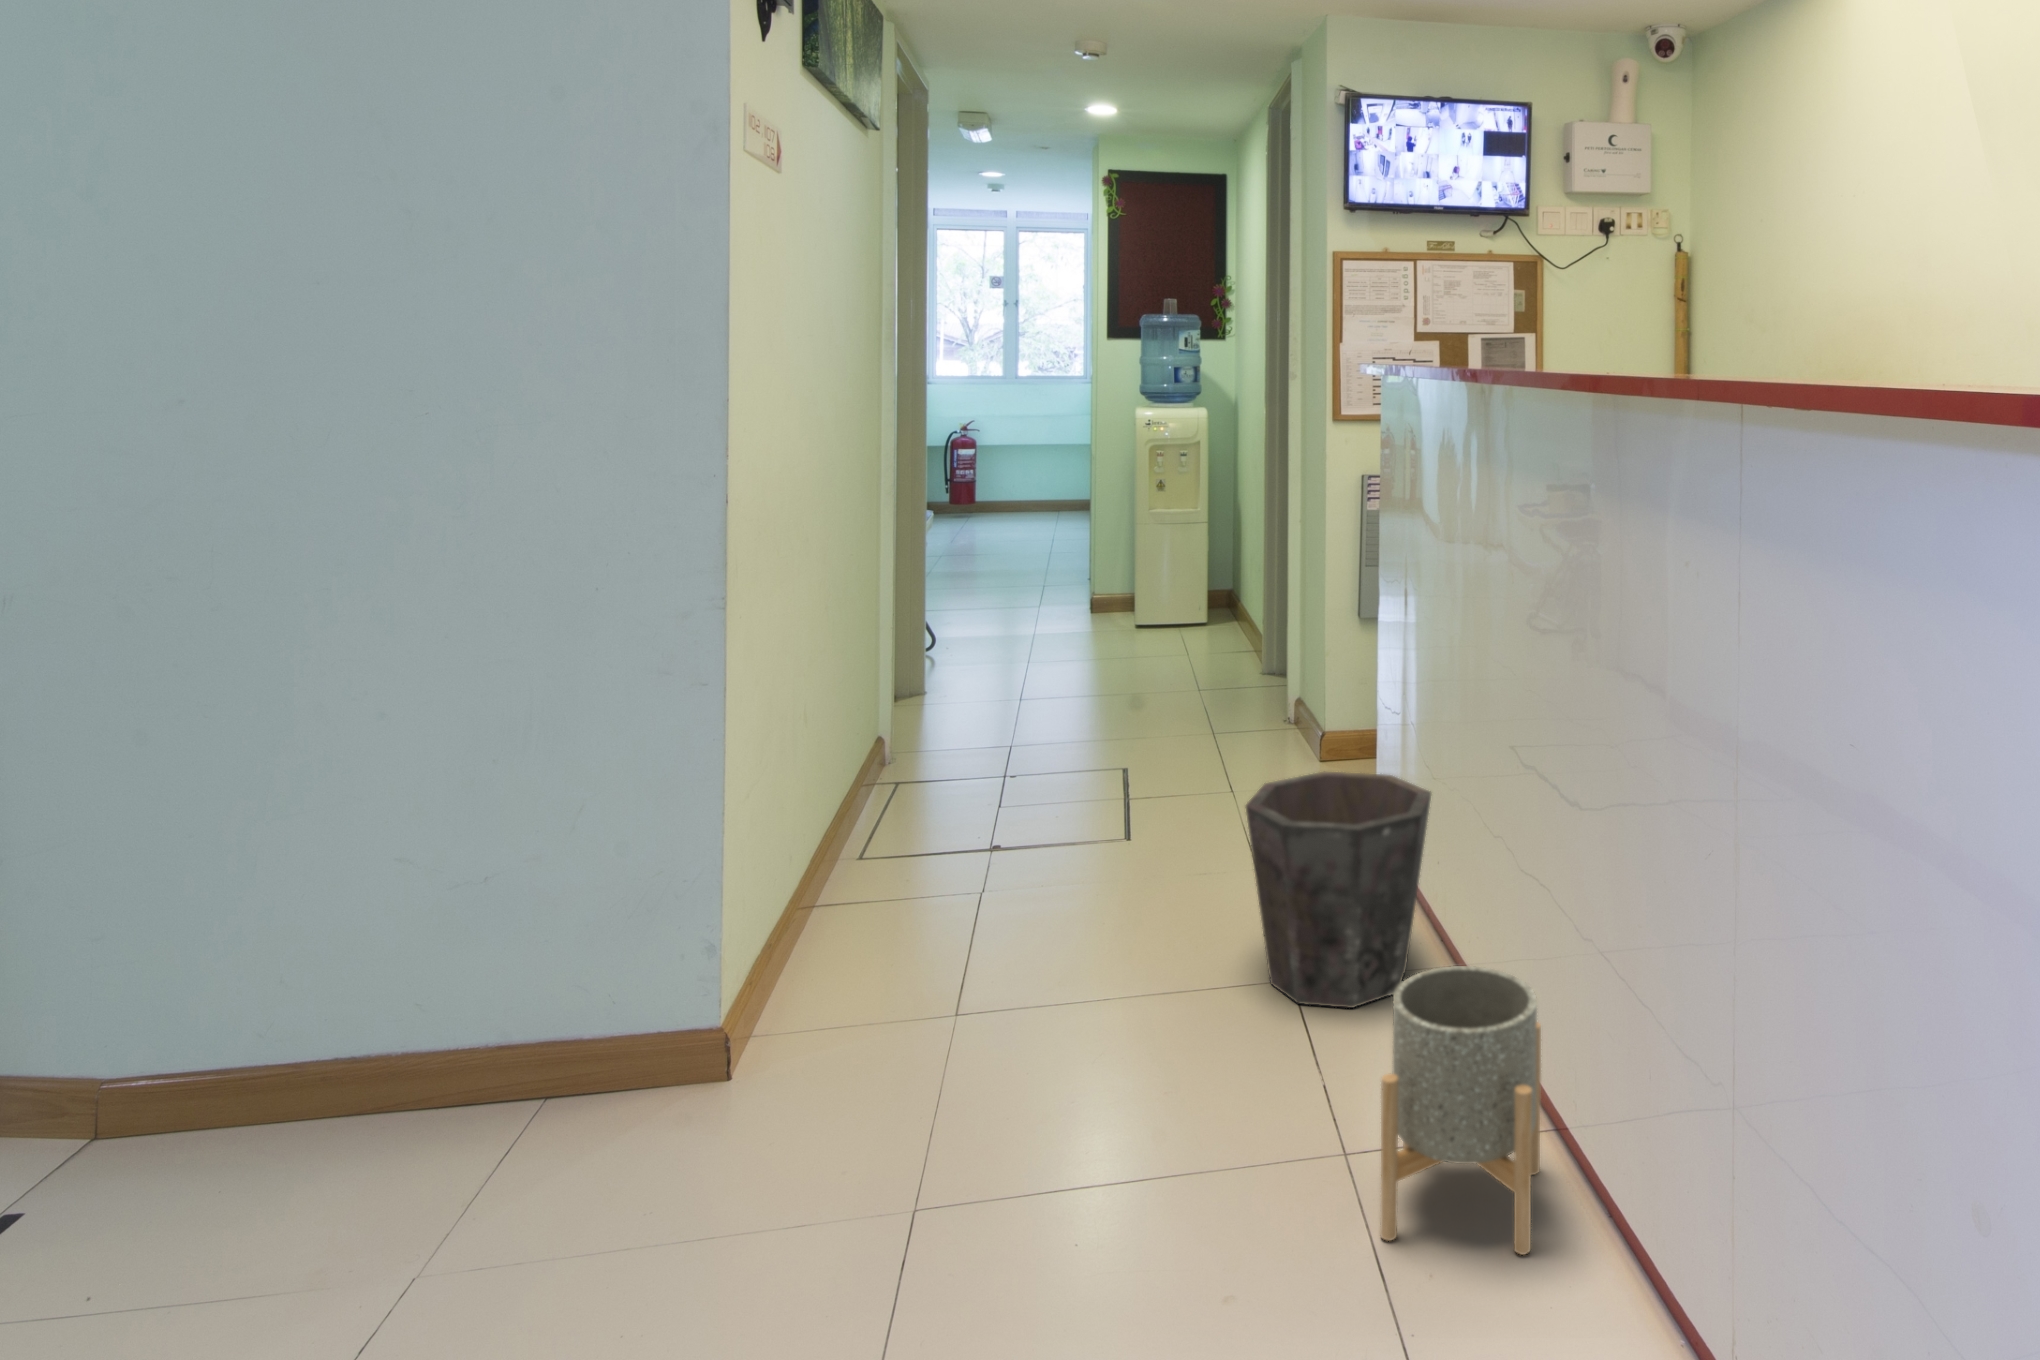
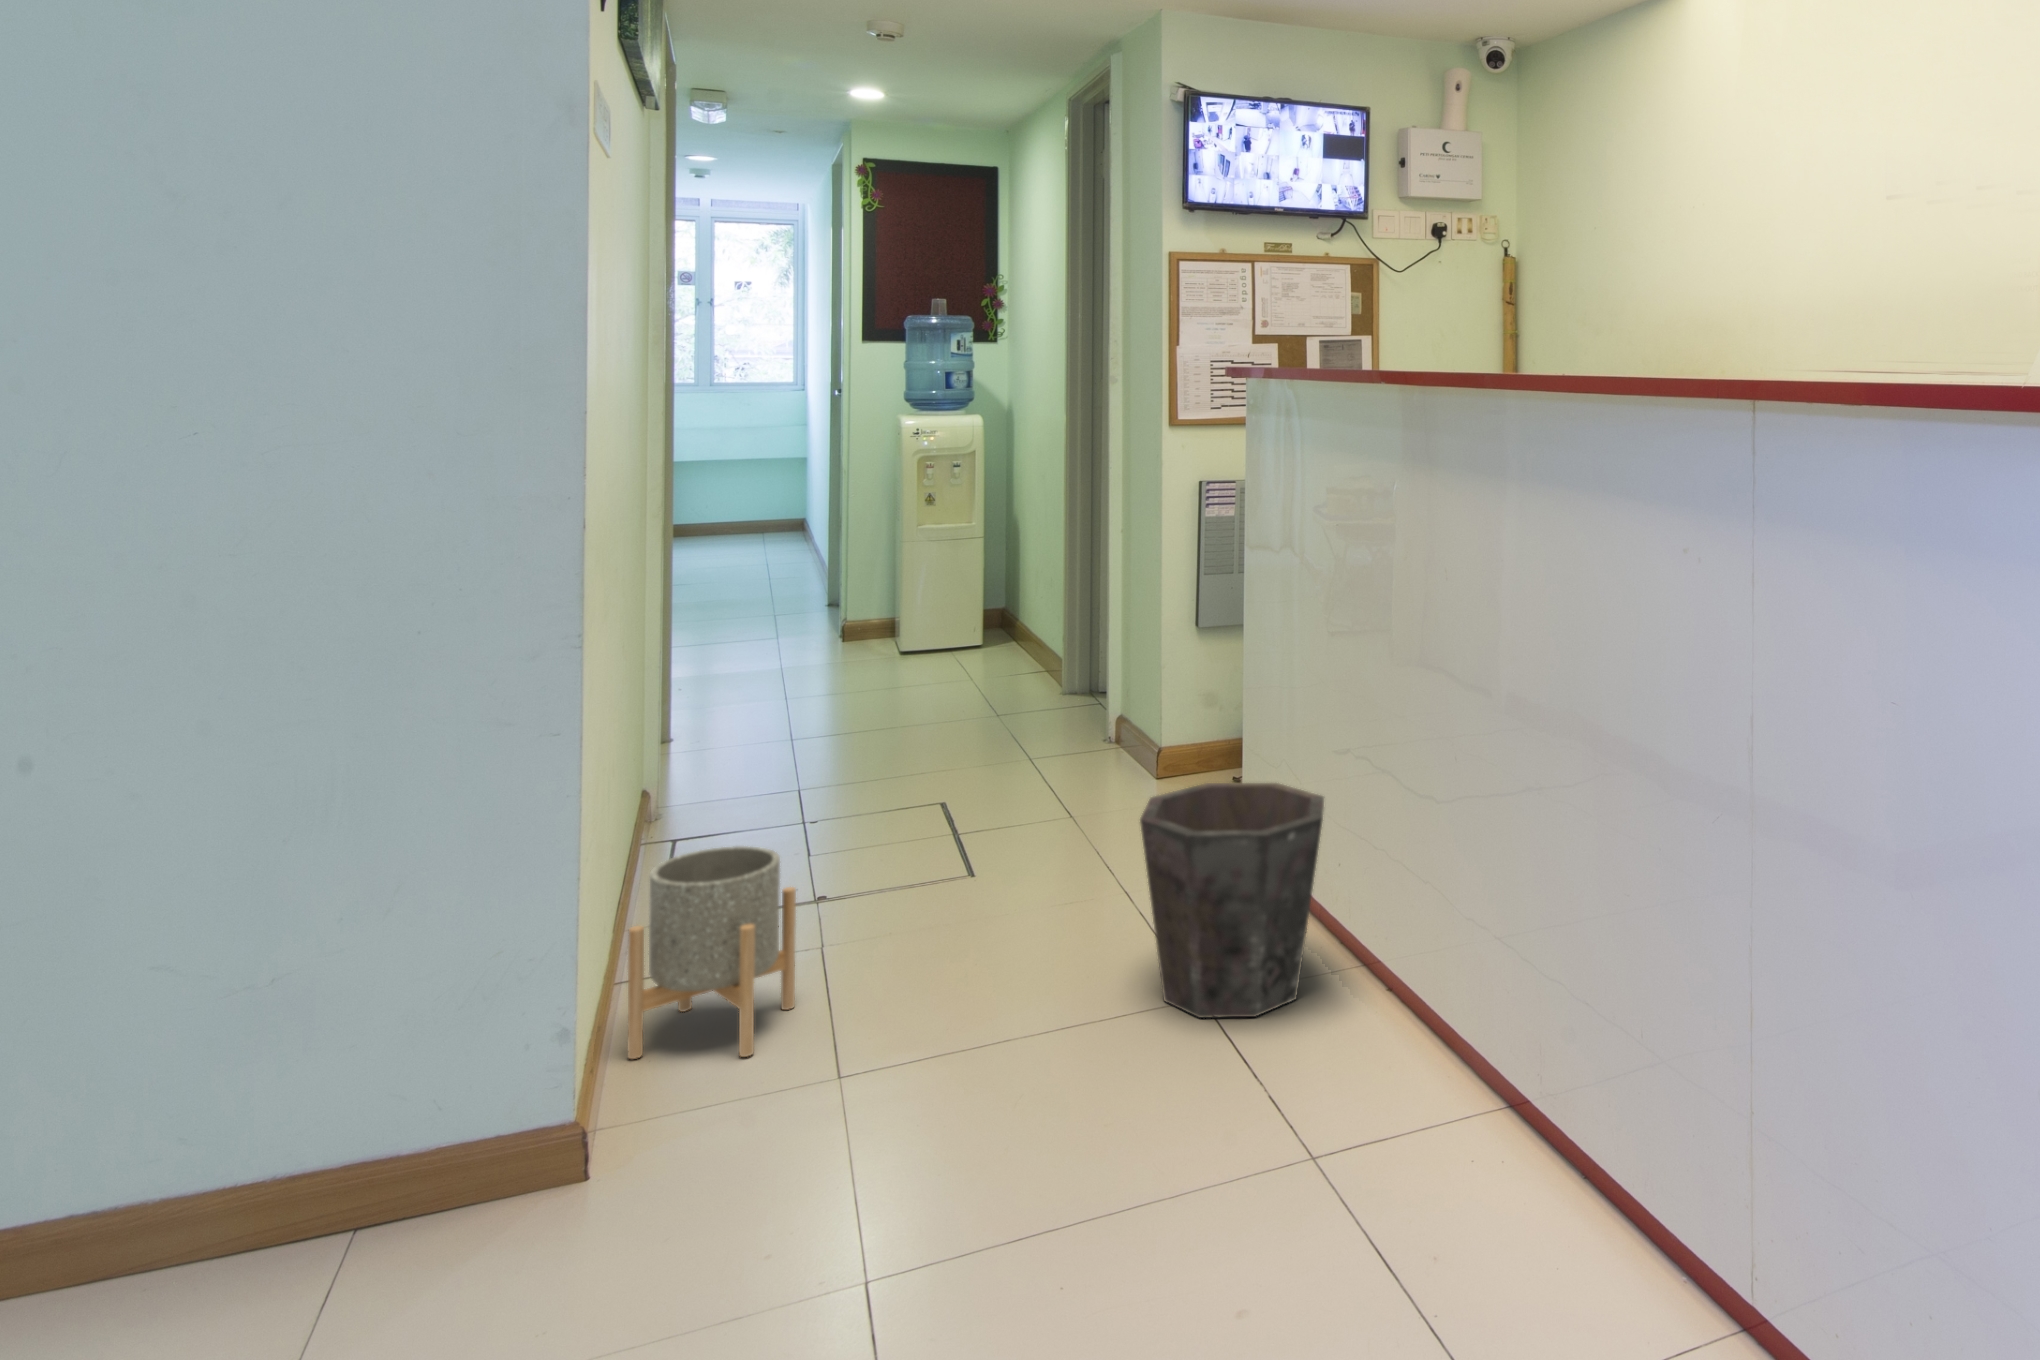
planter: present [1380,966,1541,1255] -> present [628,846,796,1059]

